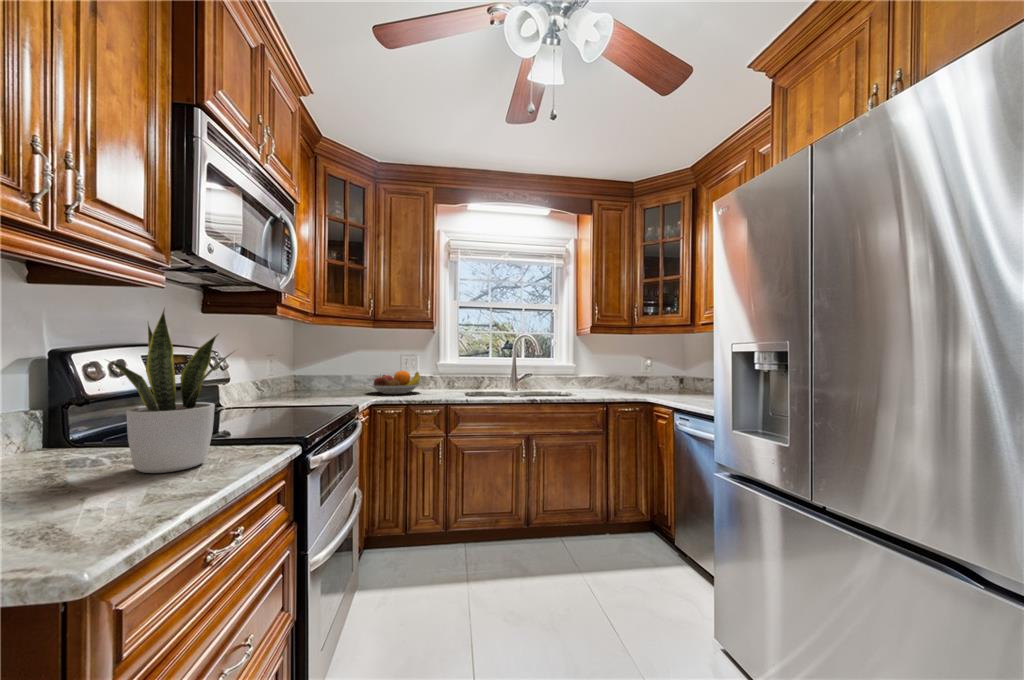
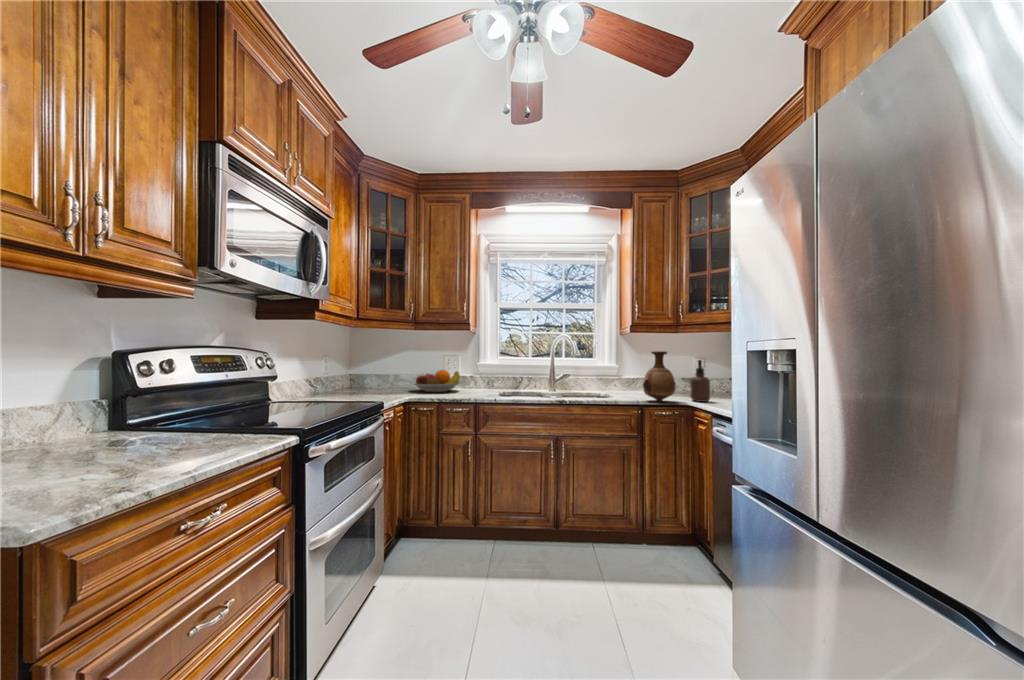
potted plant: present [109,309,232,473] -> none [128,315,231,454]
vase: none [608,351,637,398] -> present [643,351,676,401]
soap dispenser: none [649,359,666,398] -> present [690,360,710,402]

